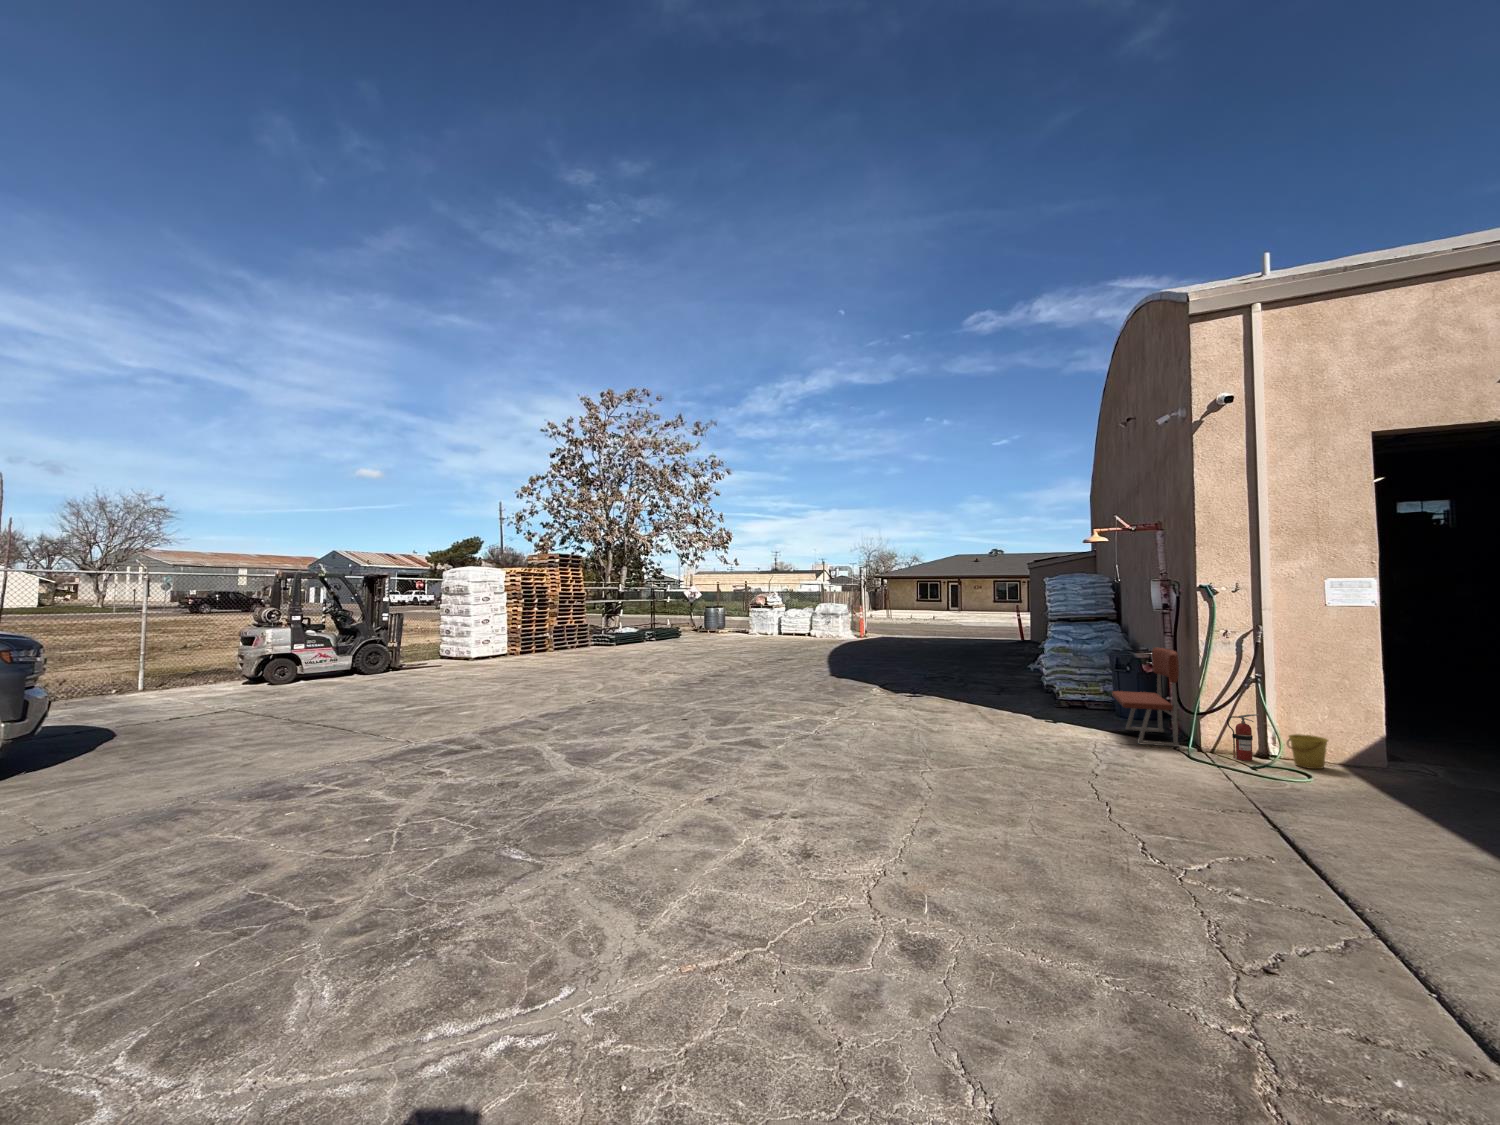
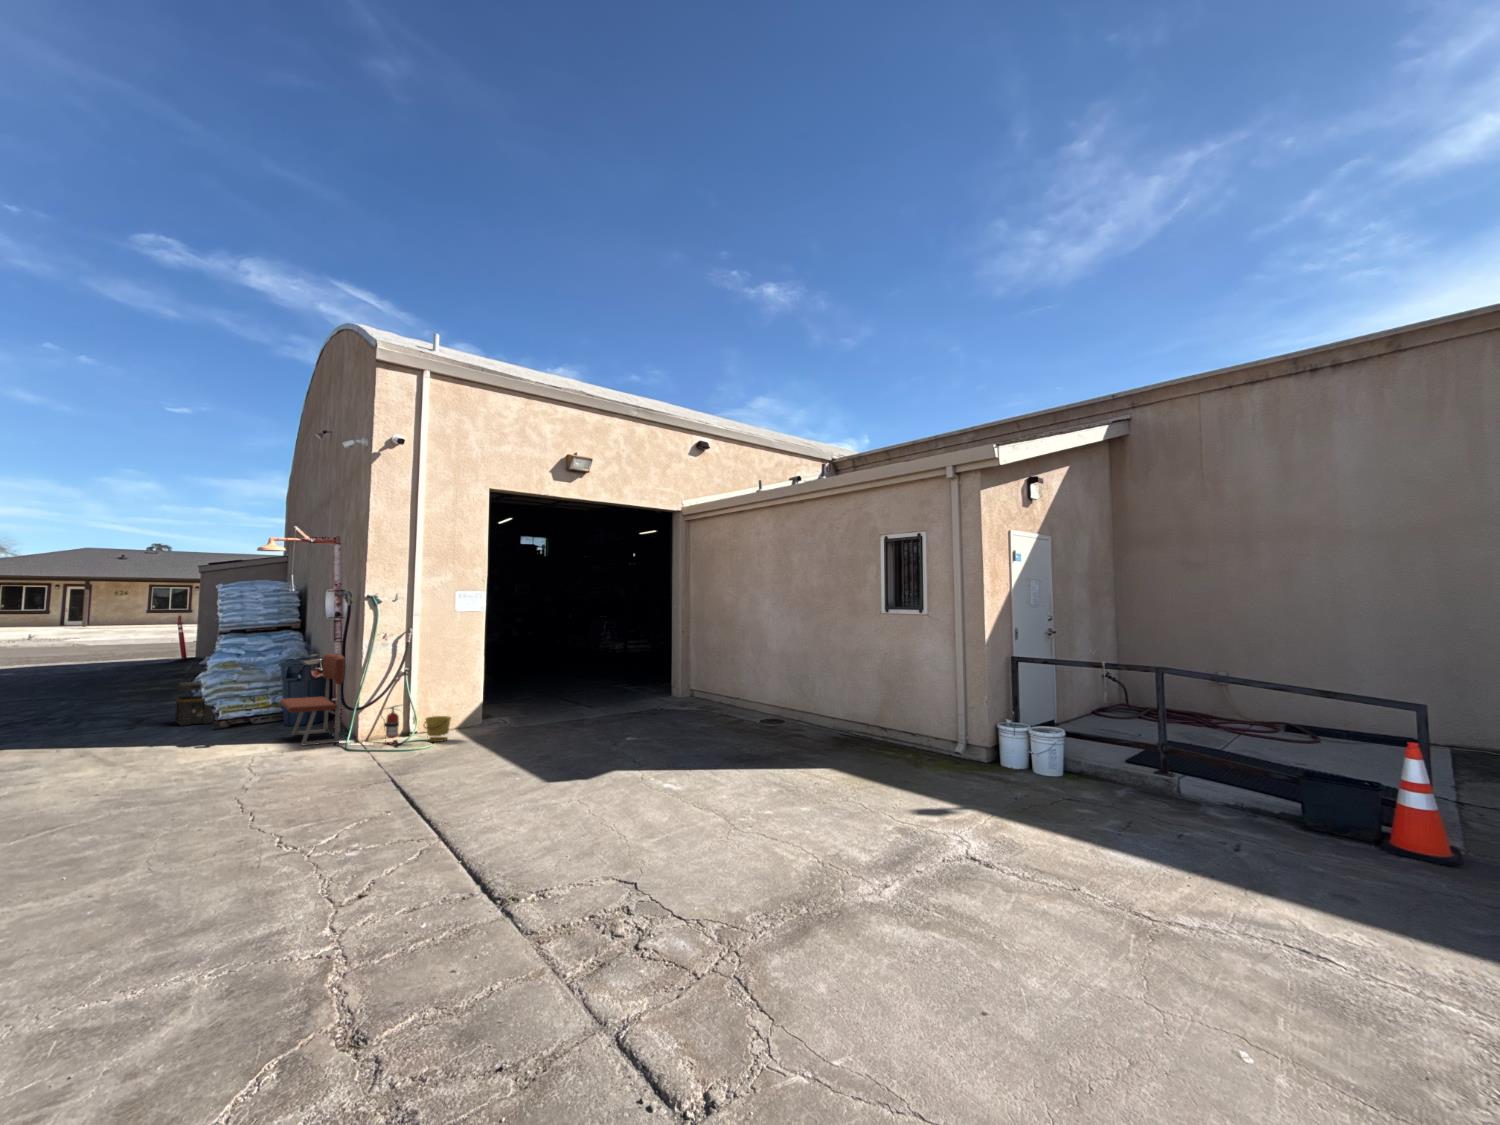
toolbox: none [1021,665,1052,705] -> present [175,681,213,726]

